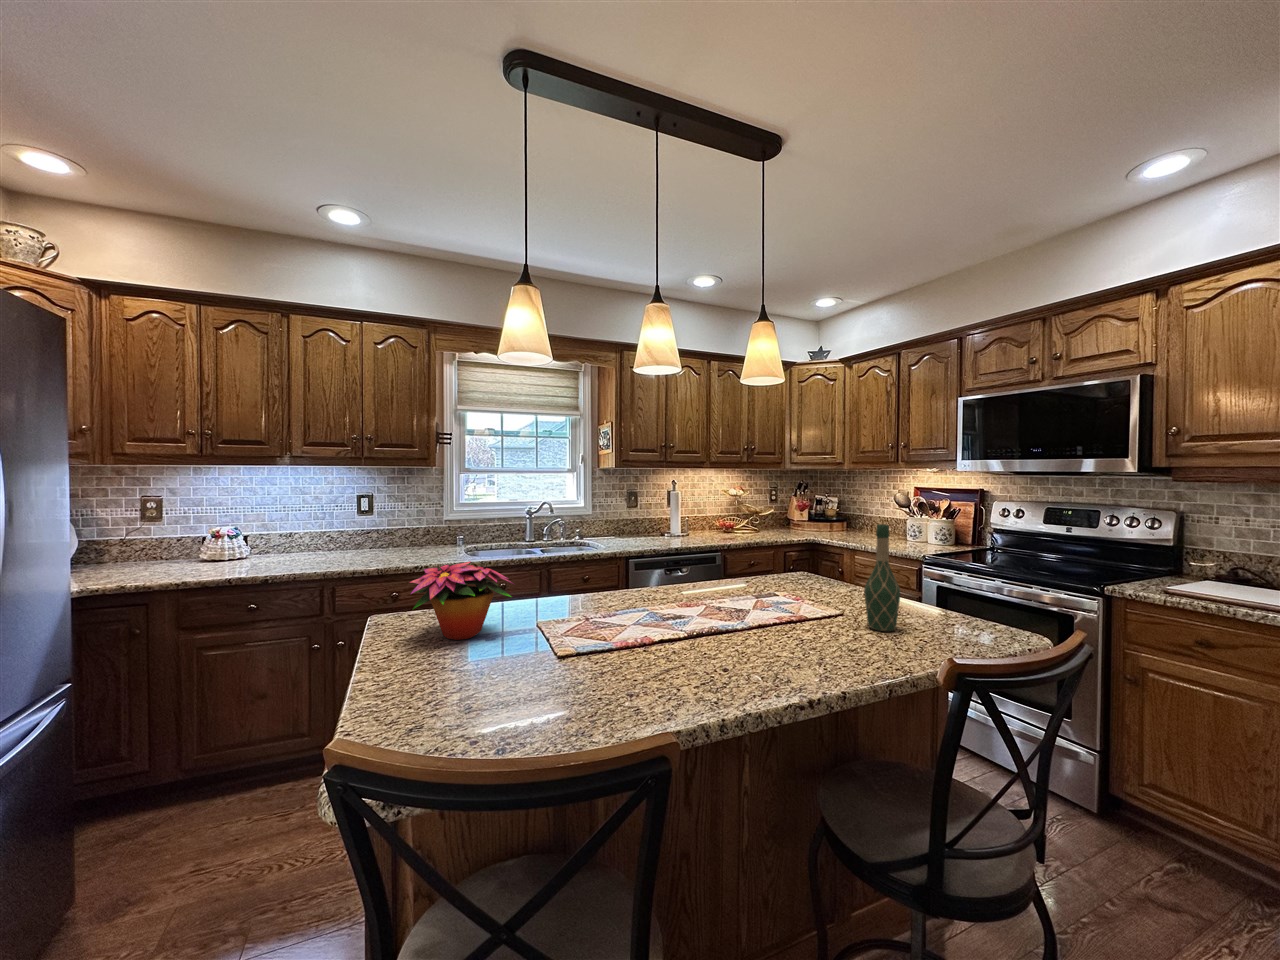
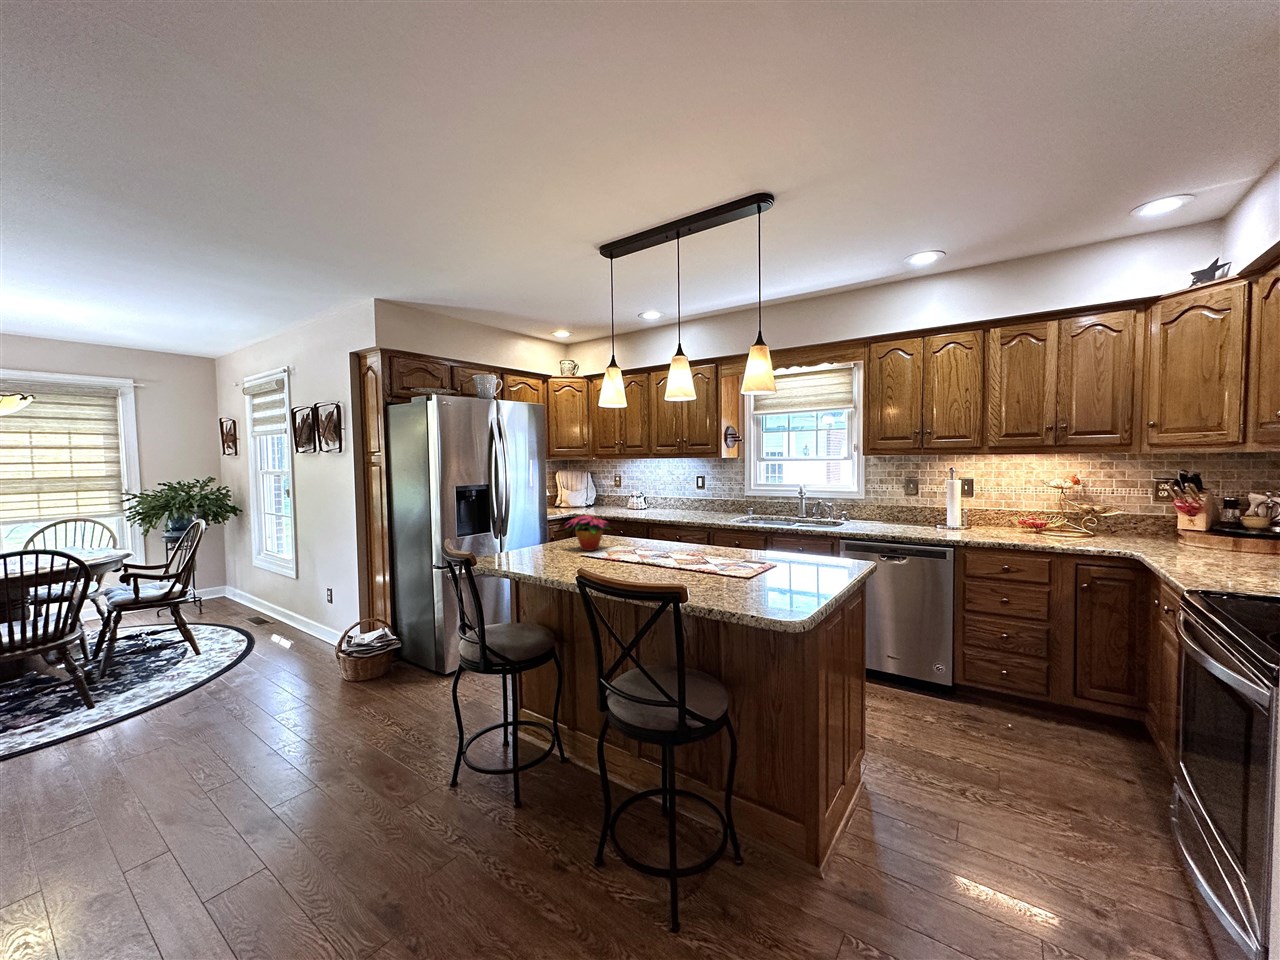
wine bottle: present [864,524,901,631] -> none [710,515,735,596]

